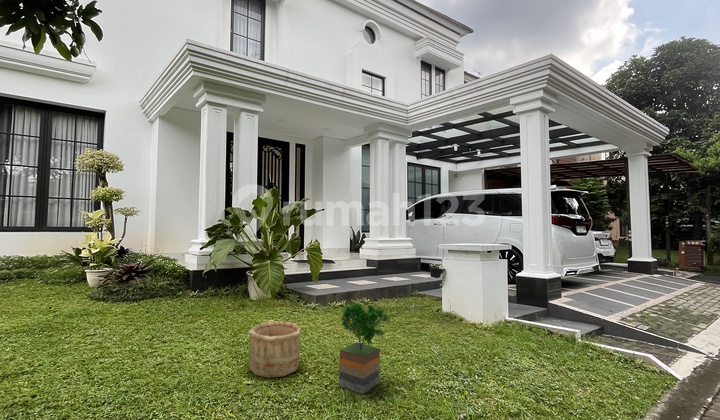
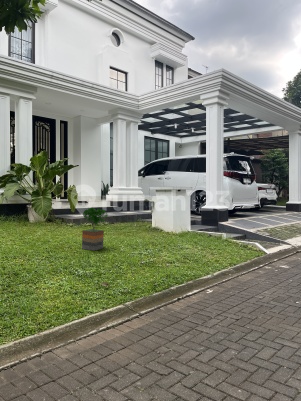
wooden bucket: present [248,321,302,378] -> none [33,221,63,246]

